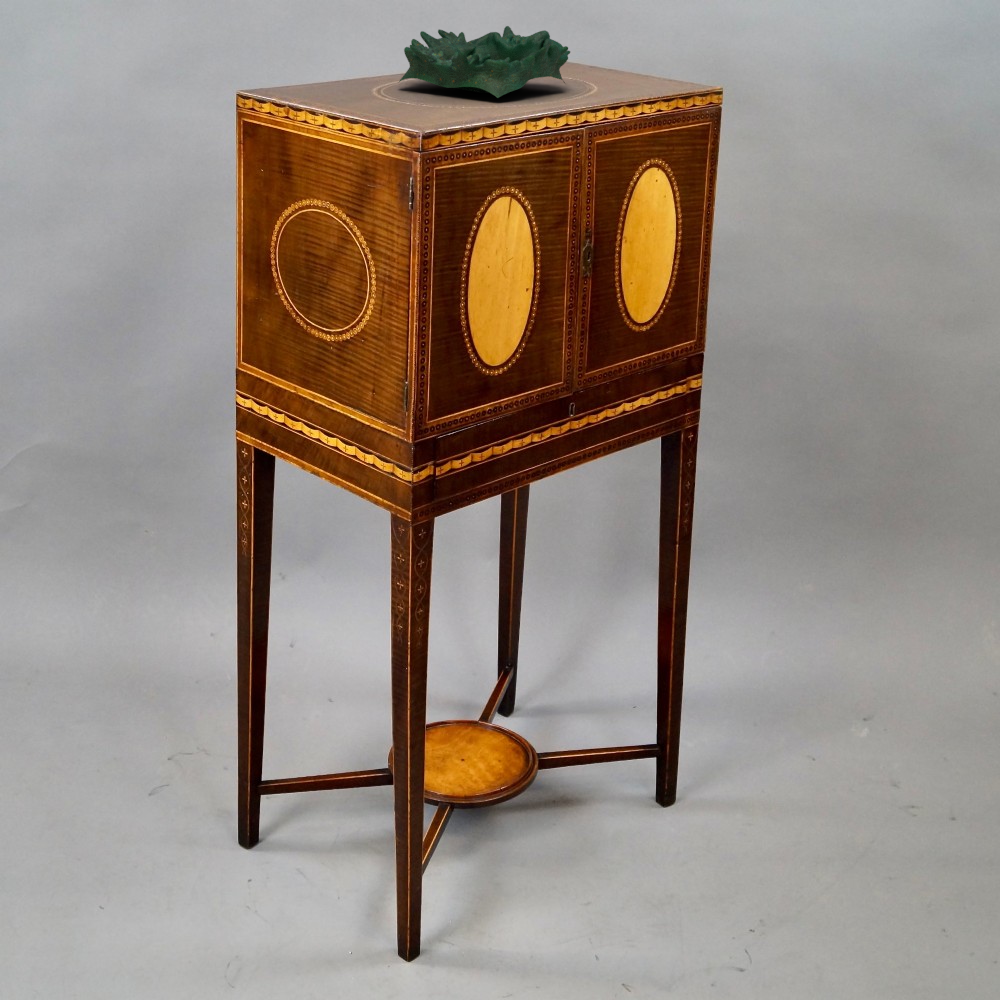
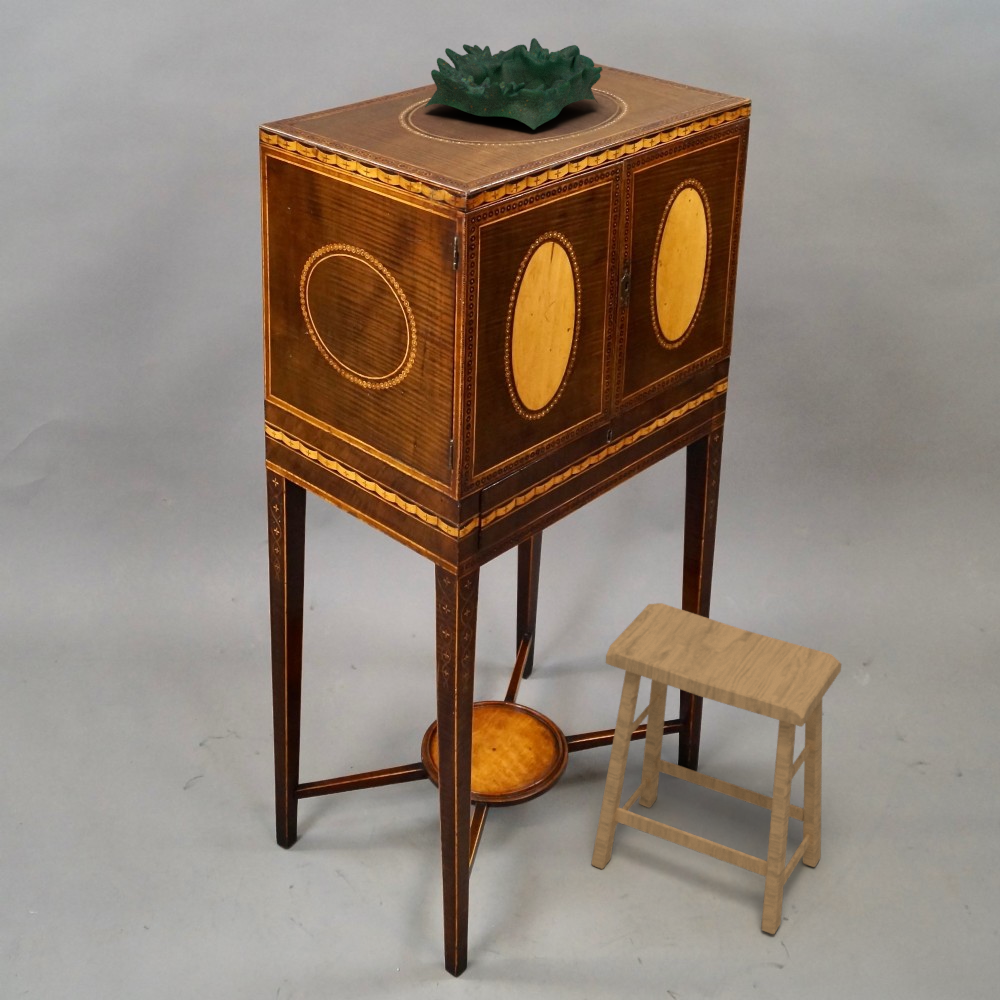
footstool: none [558,598,809,936] -> present [592,603,841,934]

